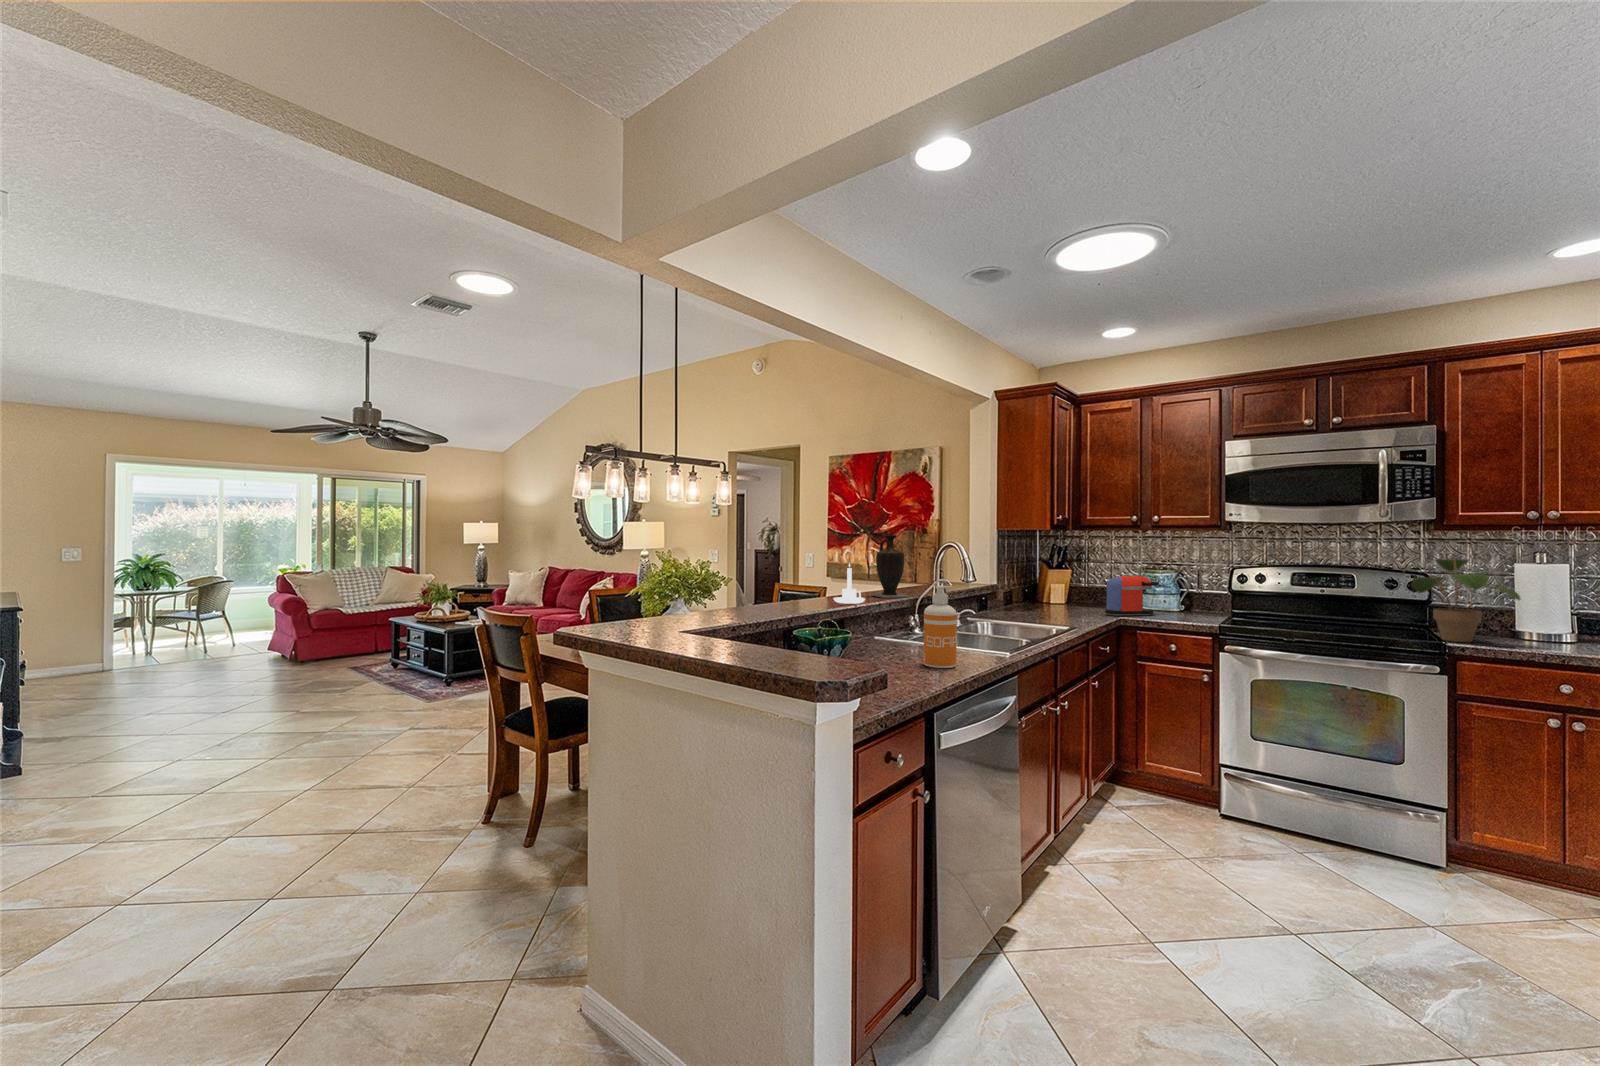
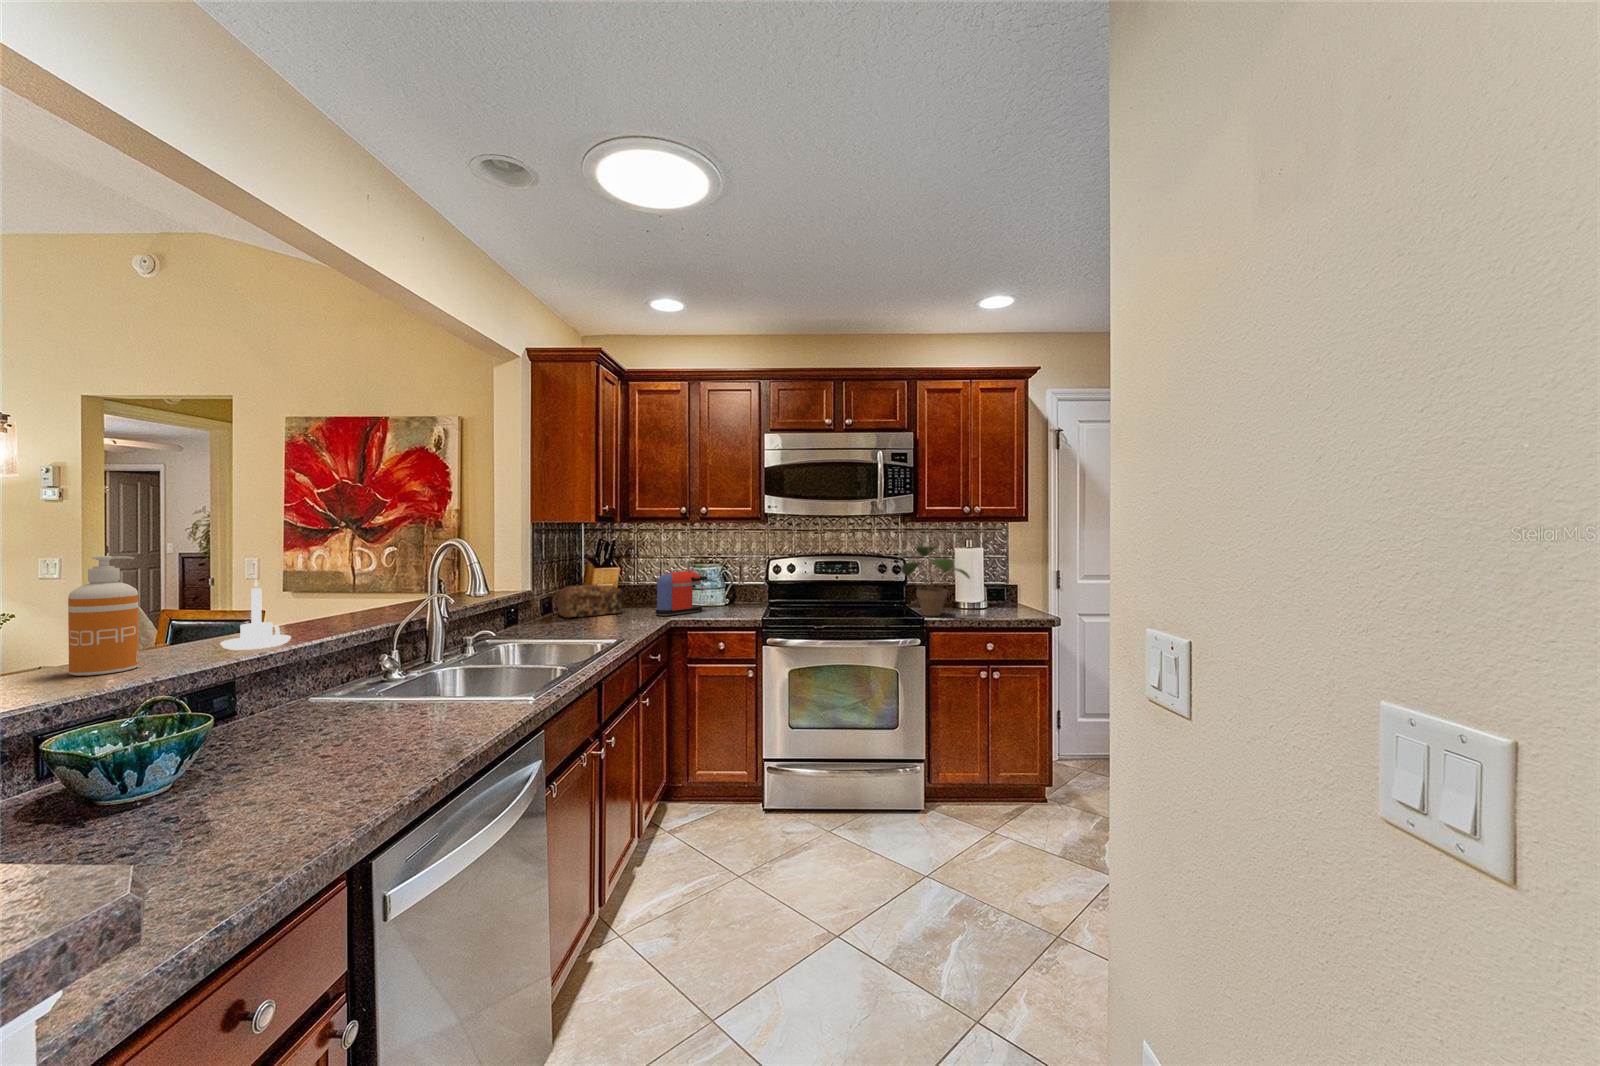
vase: present [871,535,909,598] -> none [321,531,390,628]
bread loaf: none [1017,584,1073,611] -> present [558,585,622,618]
soap dispenser: present [924,586,957,668] -> present [68,556,139,676]

